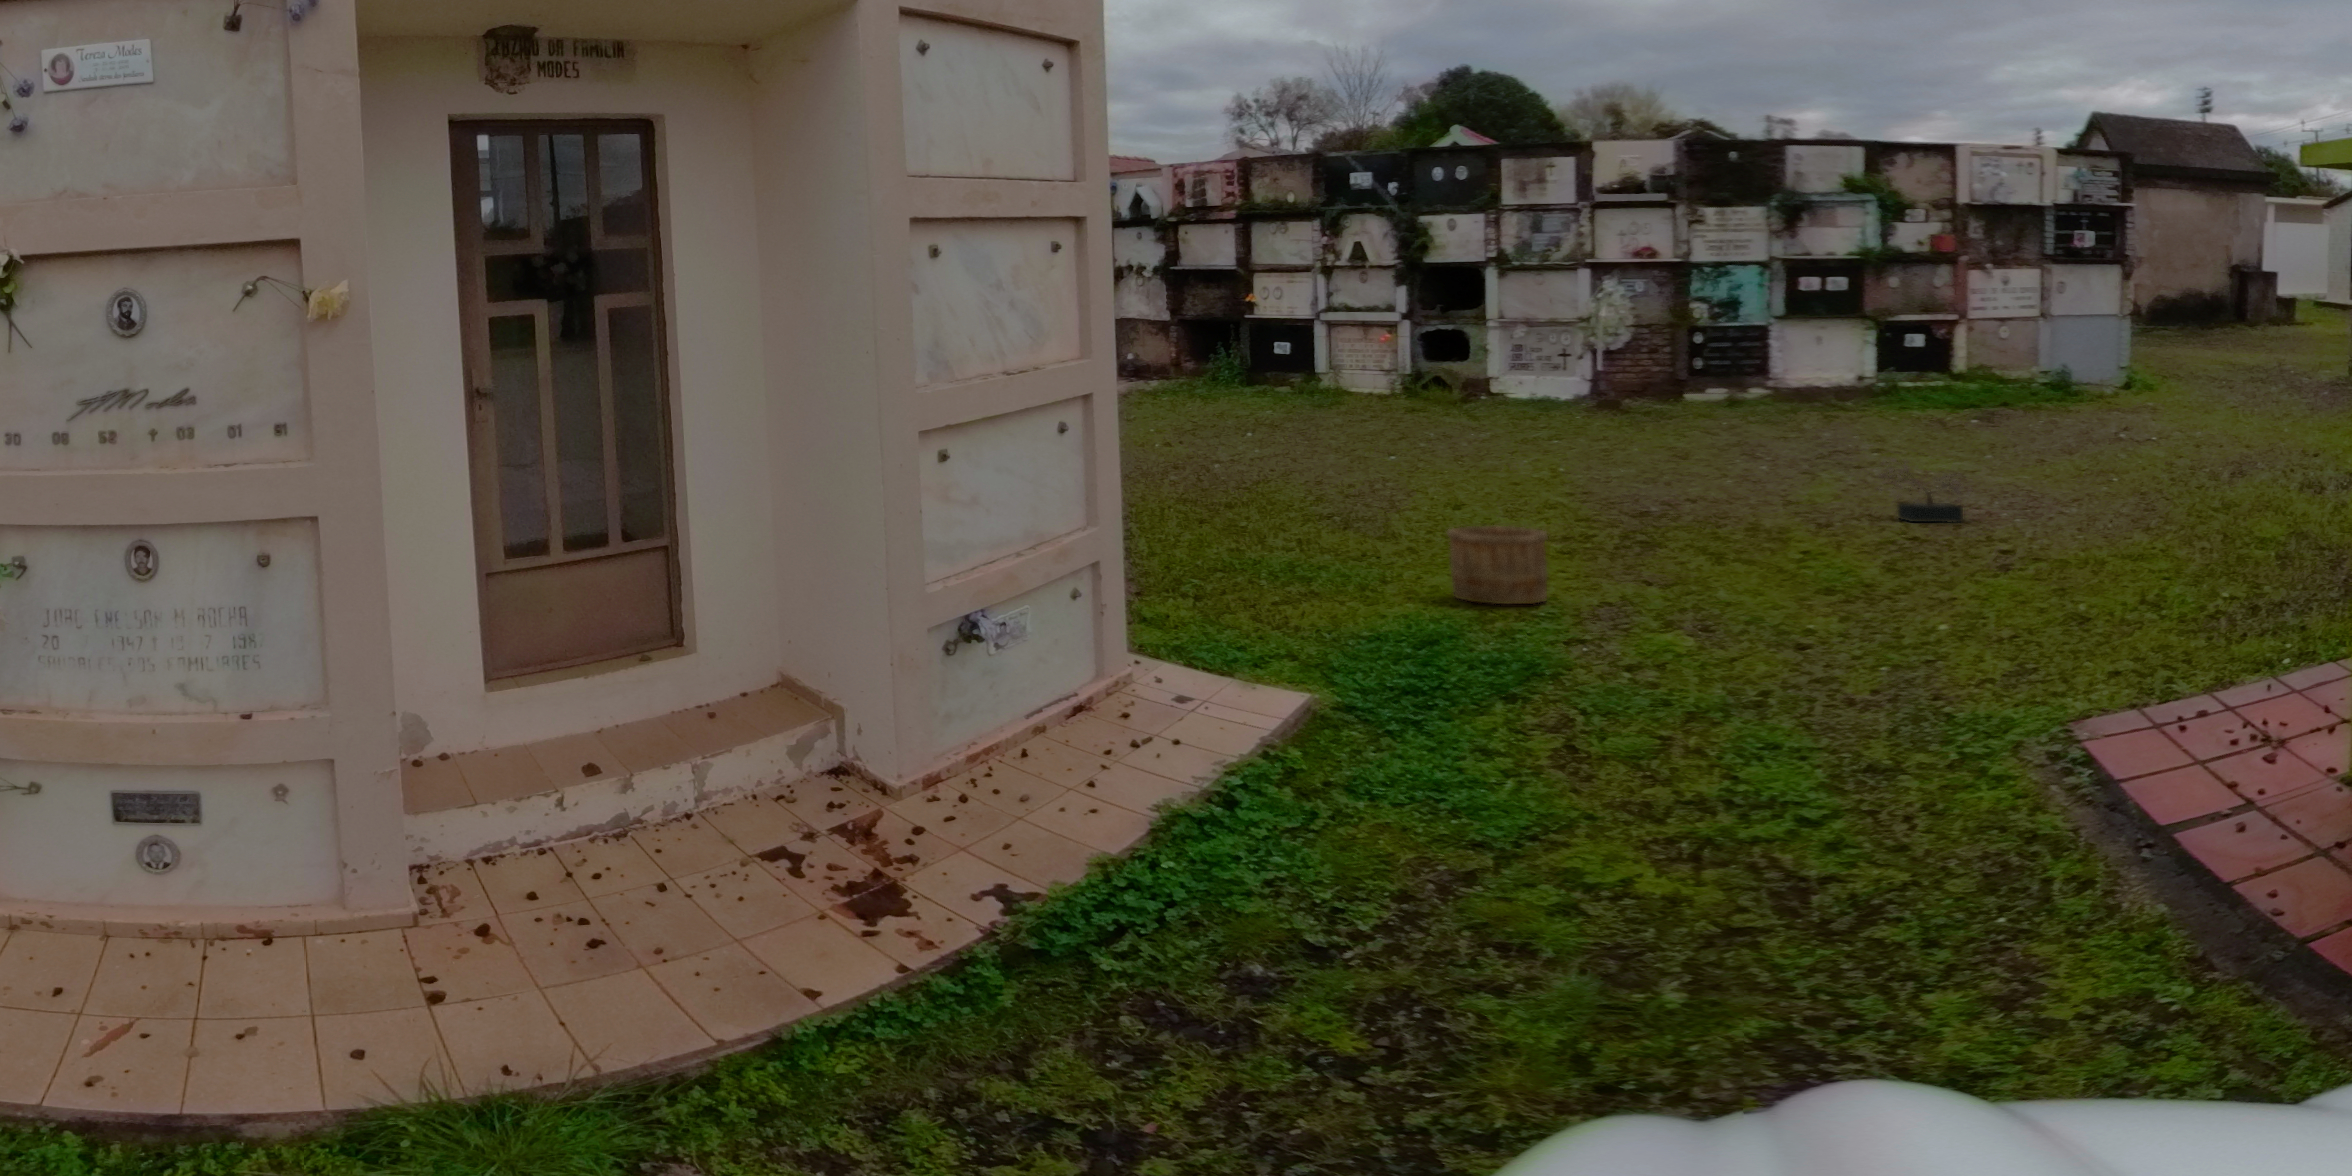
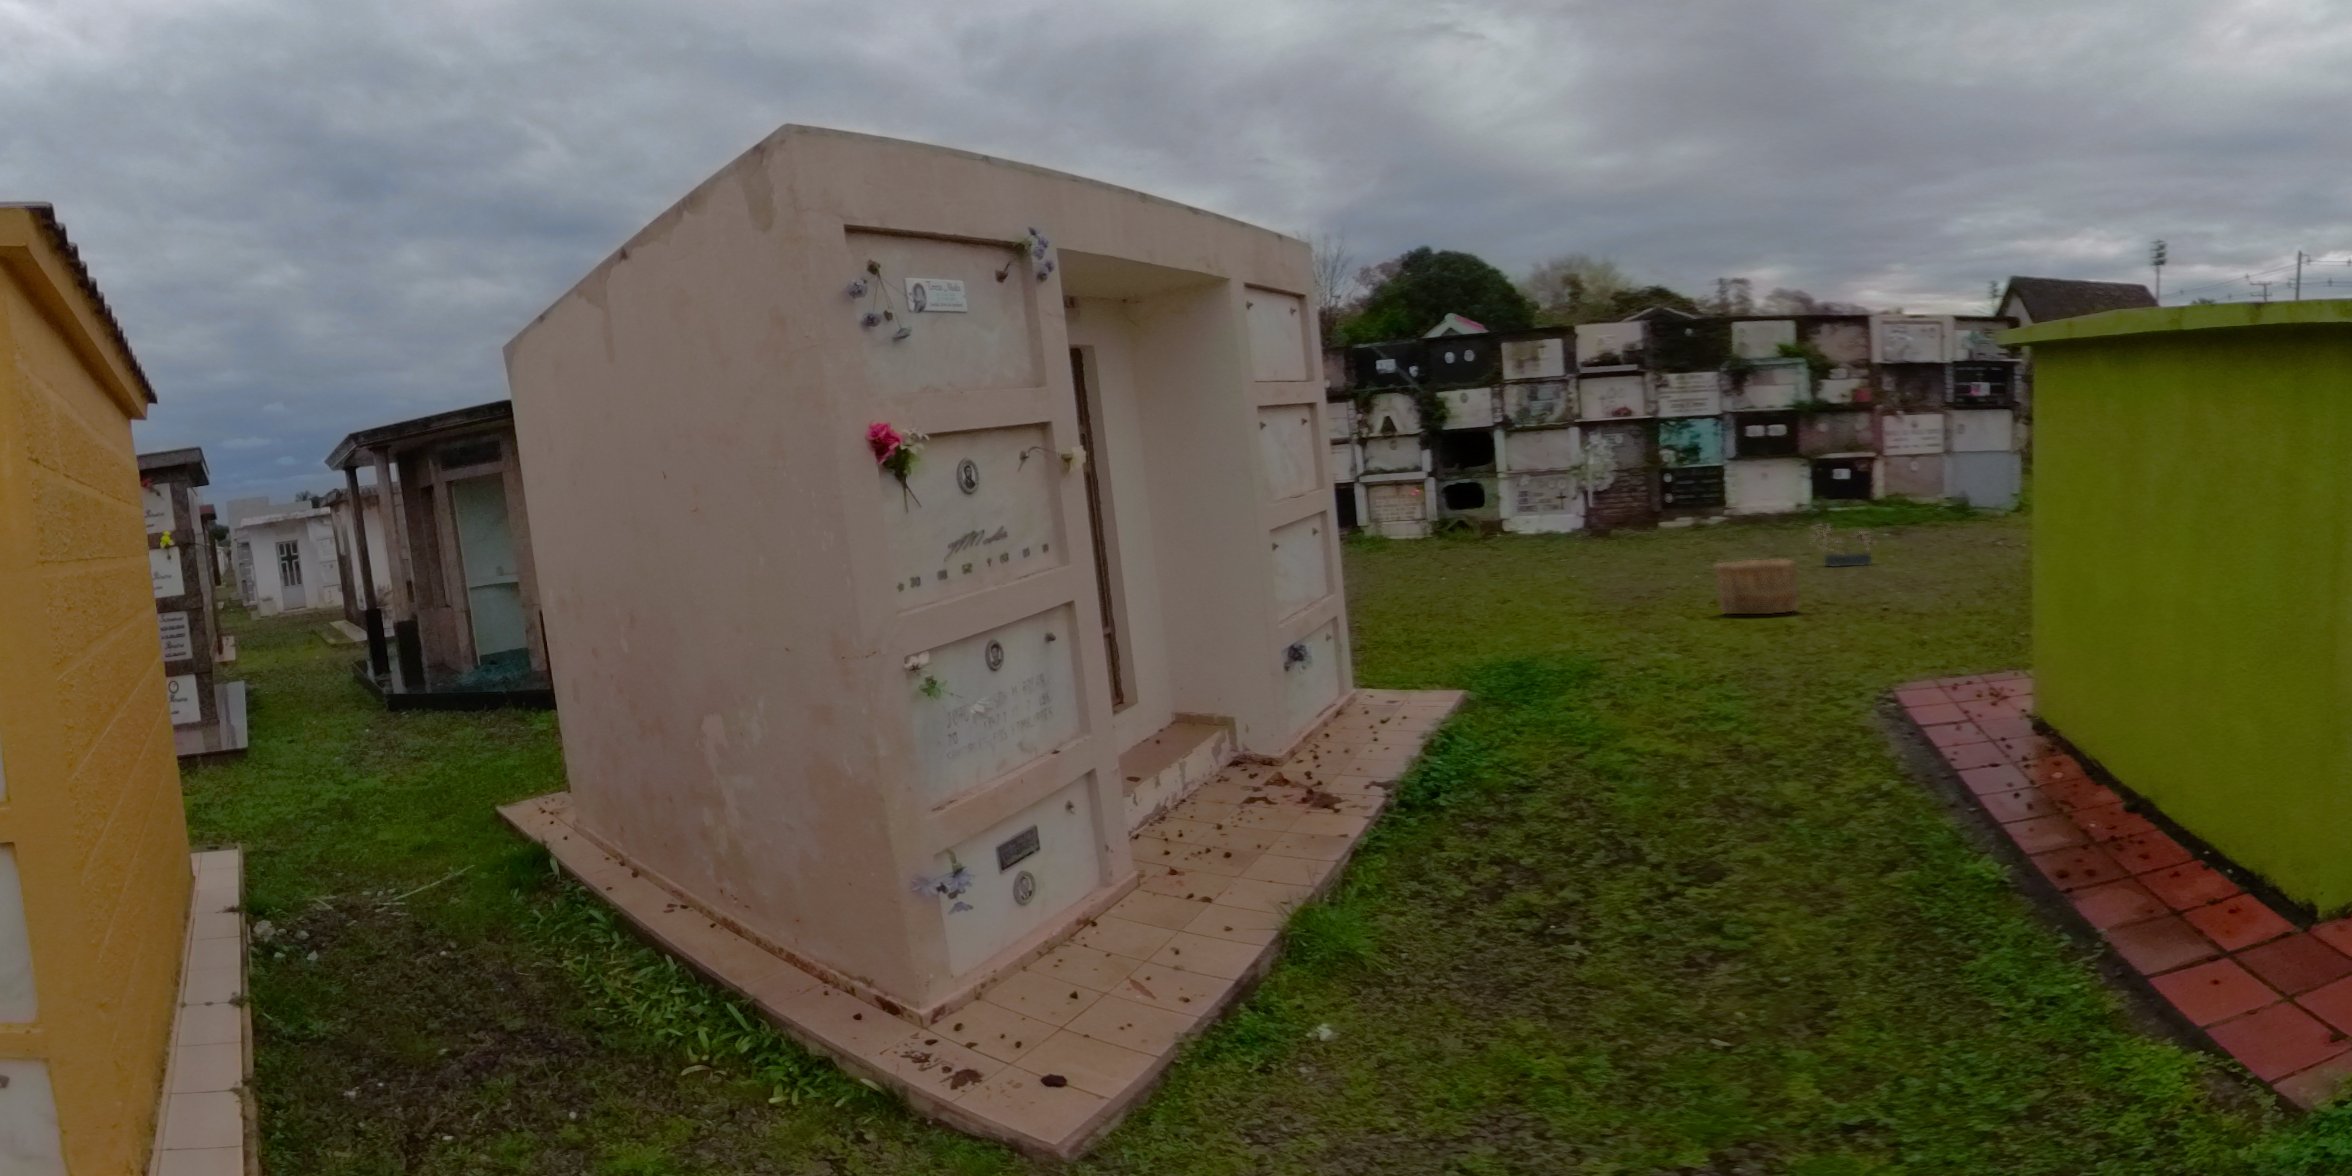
wooden bucket: present [1447,526,1547,604] -> present [1715,560,1798,614]

